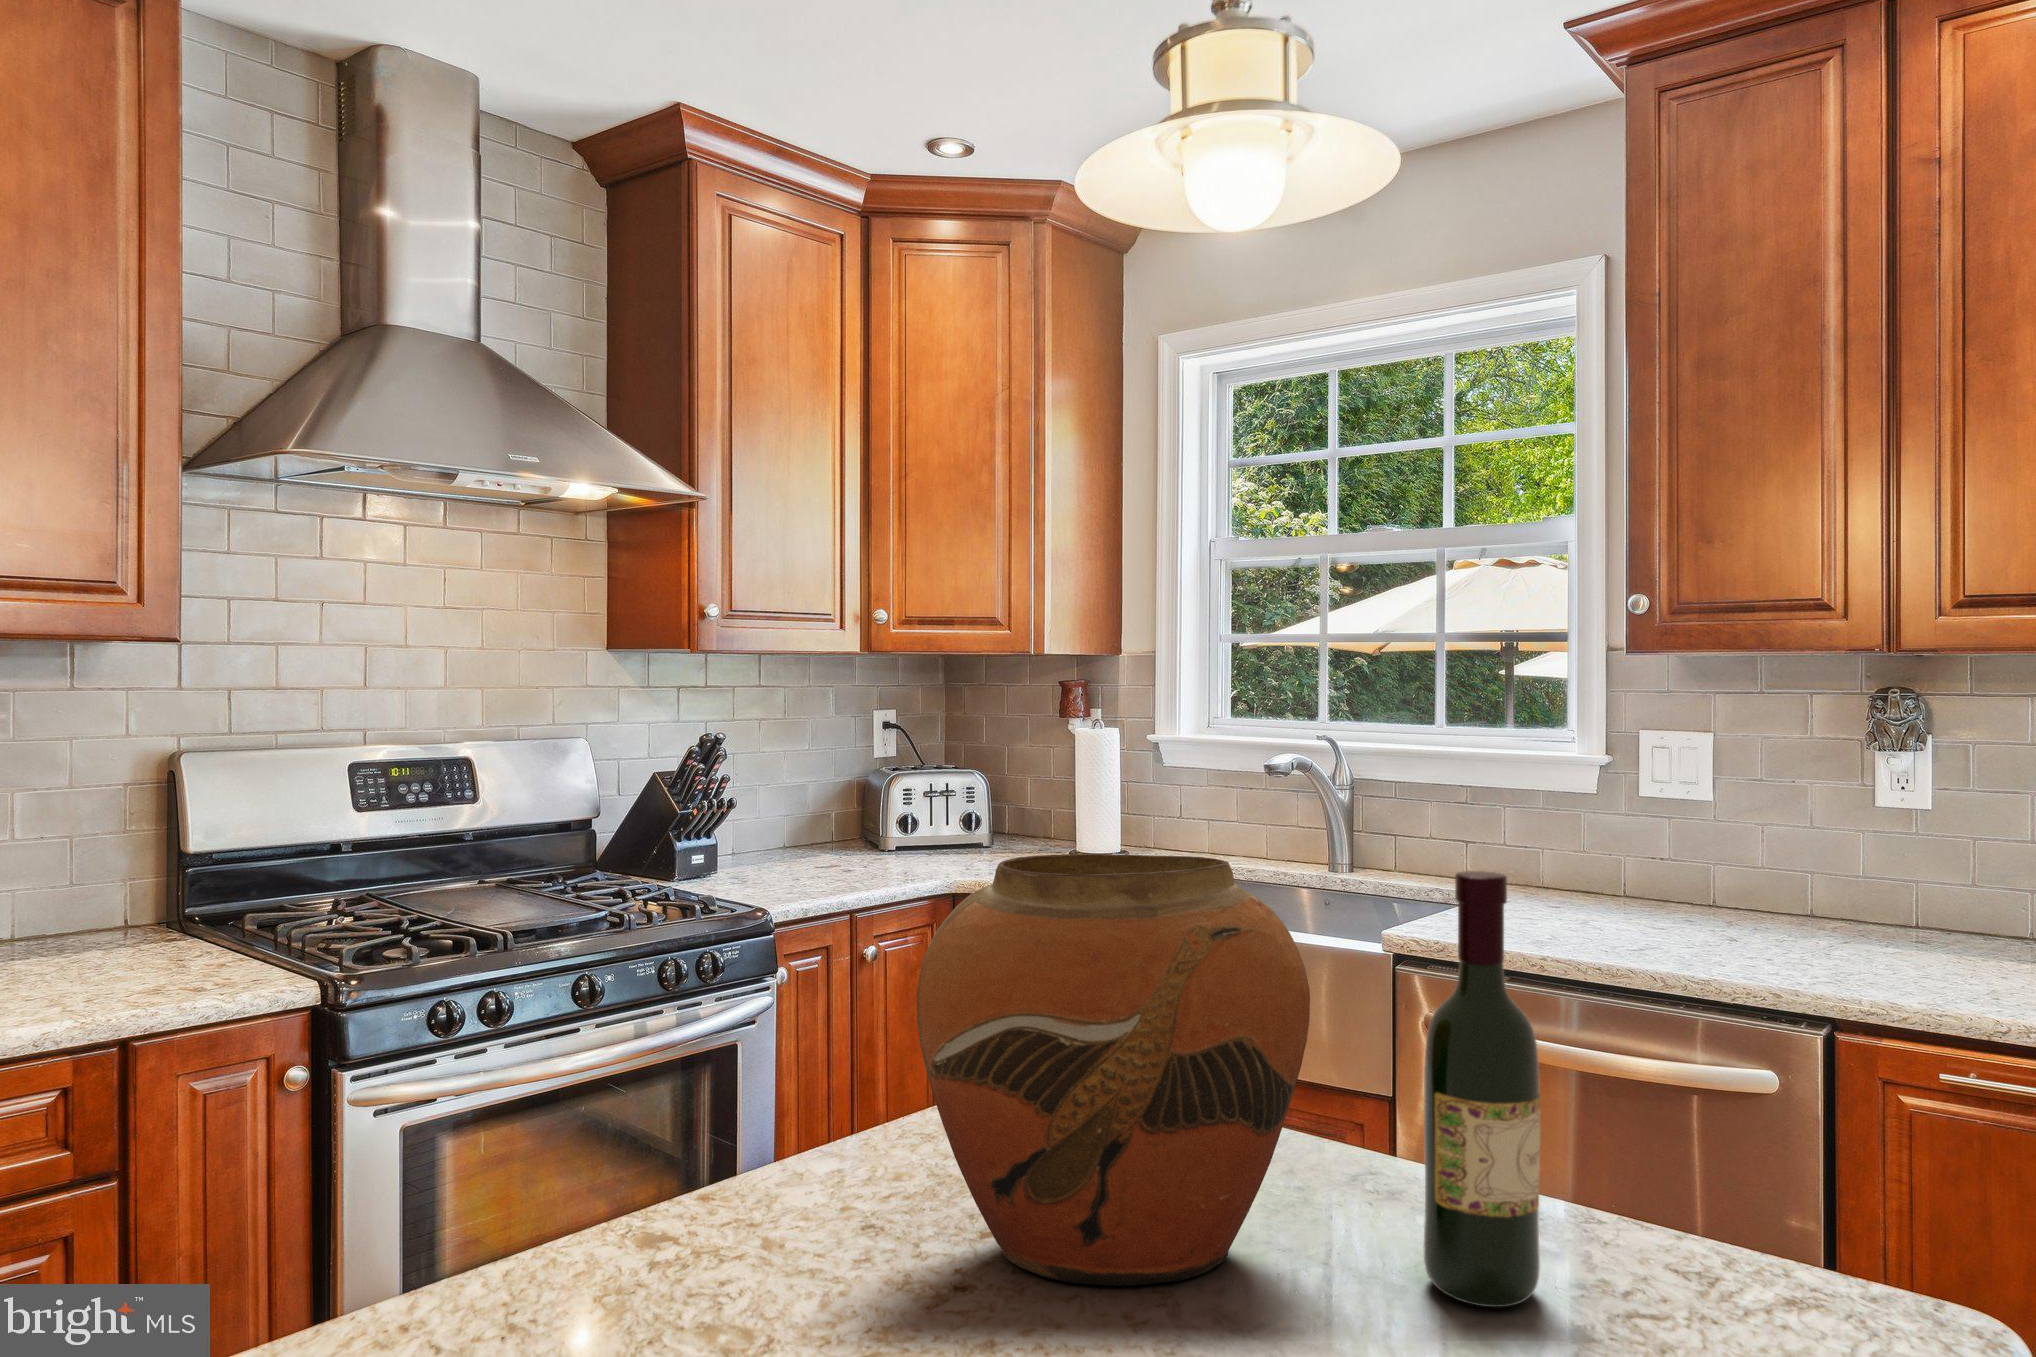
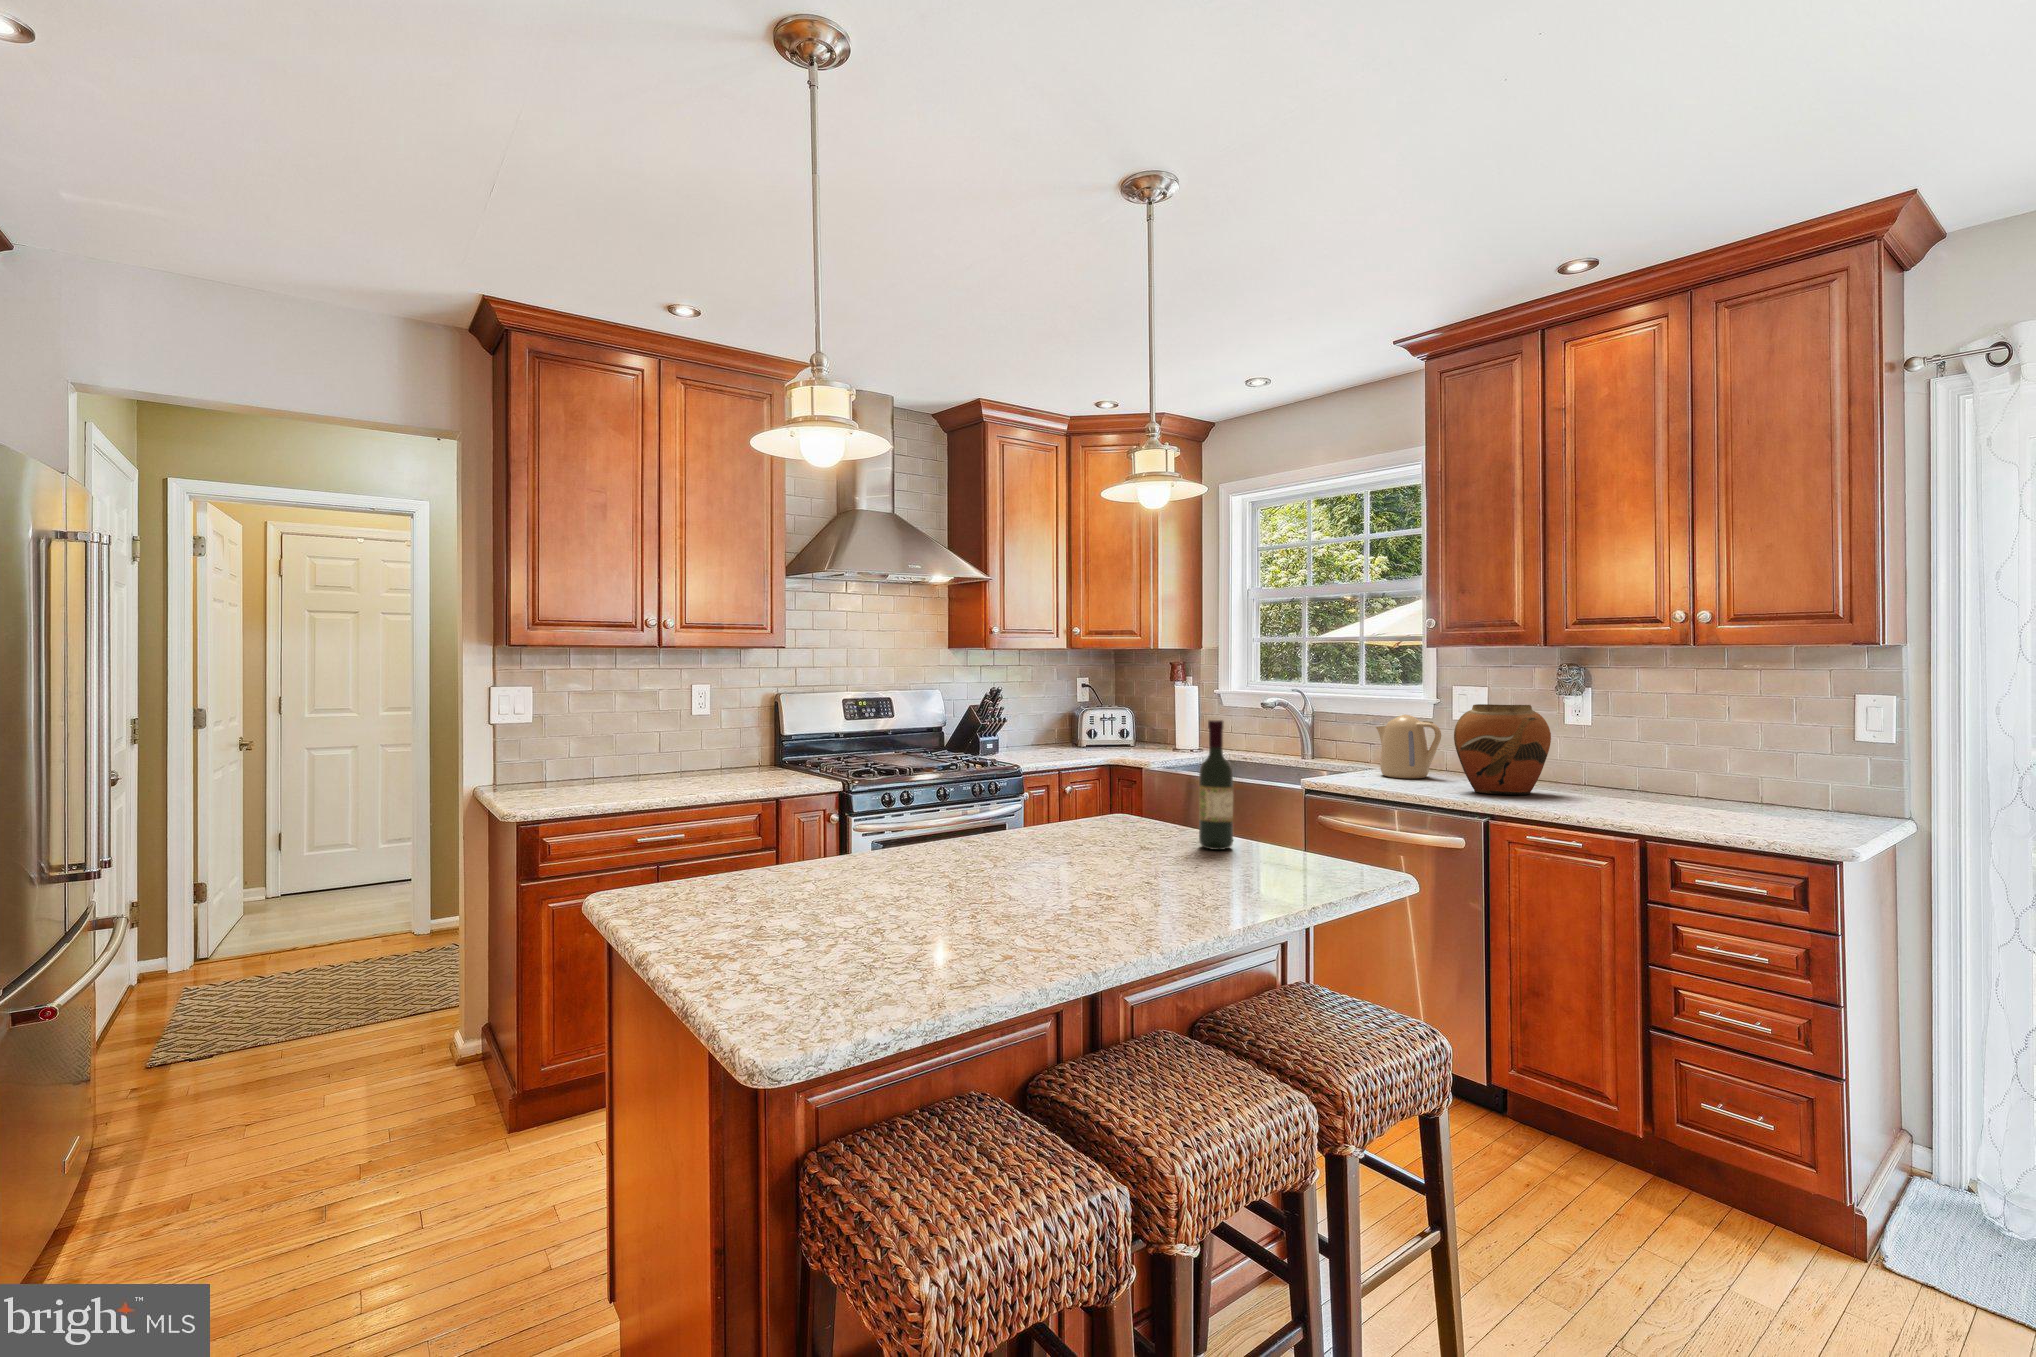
kettle: none [1511,790,1651,923] -> present [1376,715,1441,778]
vase: present [917,854,1310,1286] -> present [1454,704,1551,795]

